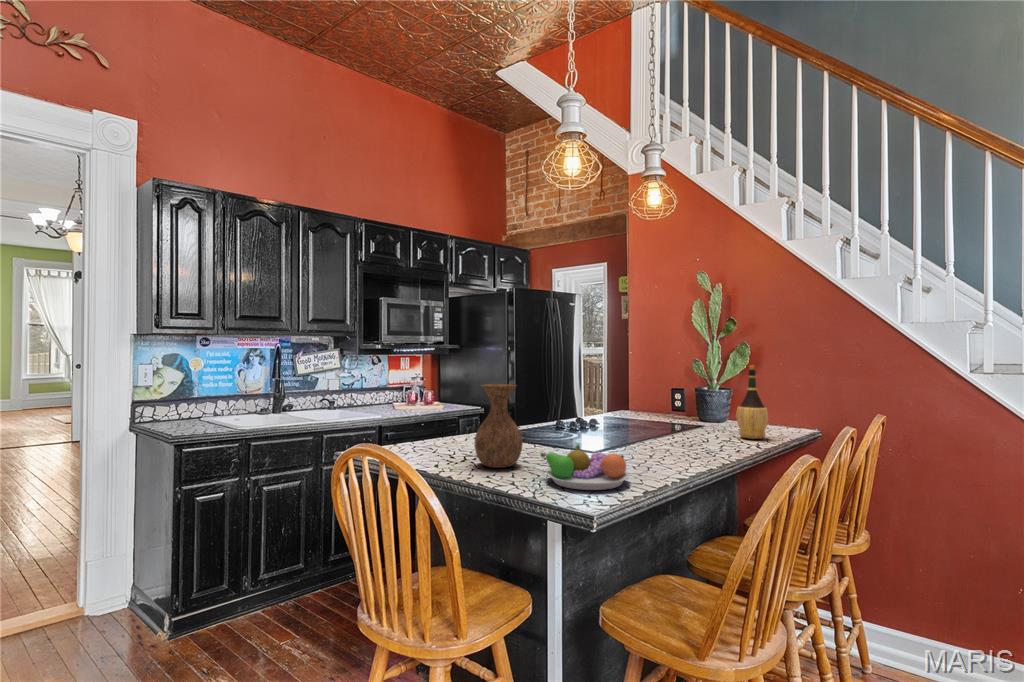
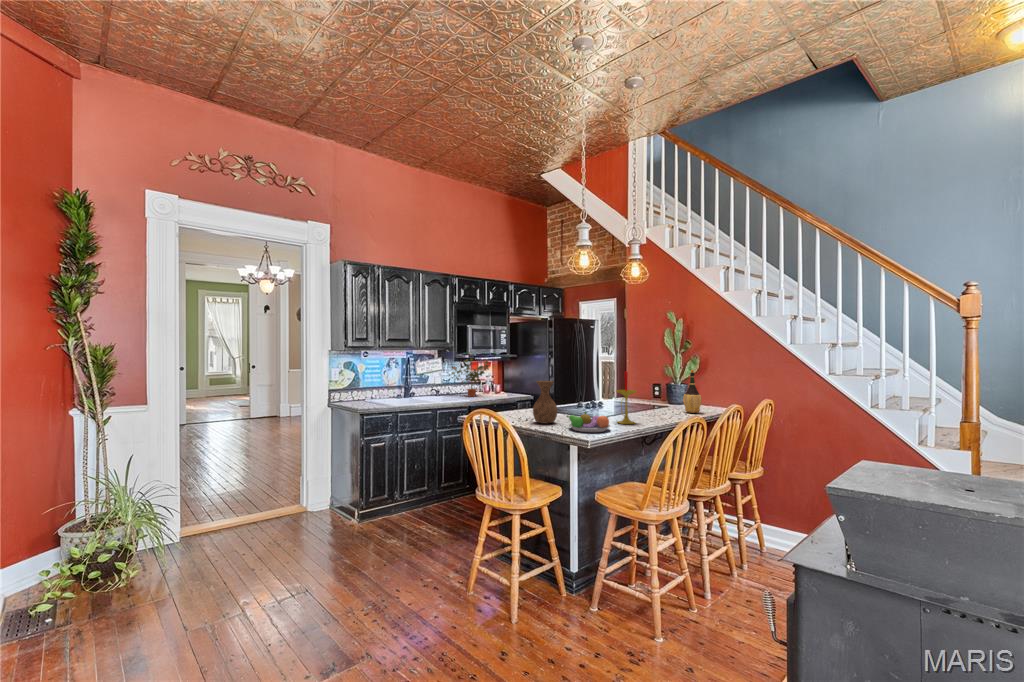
potted plant: none [352,350,417,411] -> present [451,358,489,397]
candle: none [632,364,672,466] -> present [616,372,636,424]

